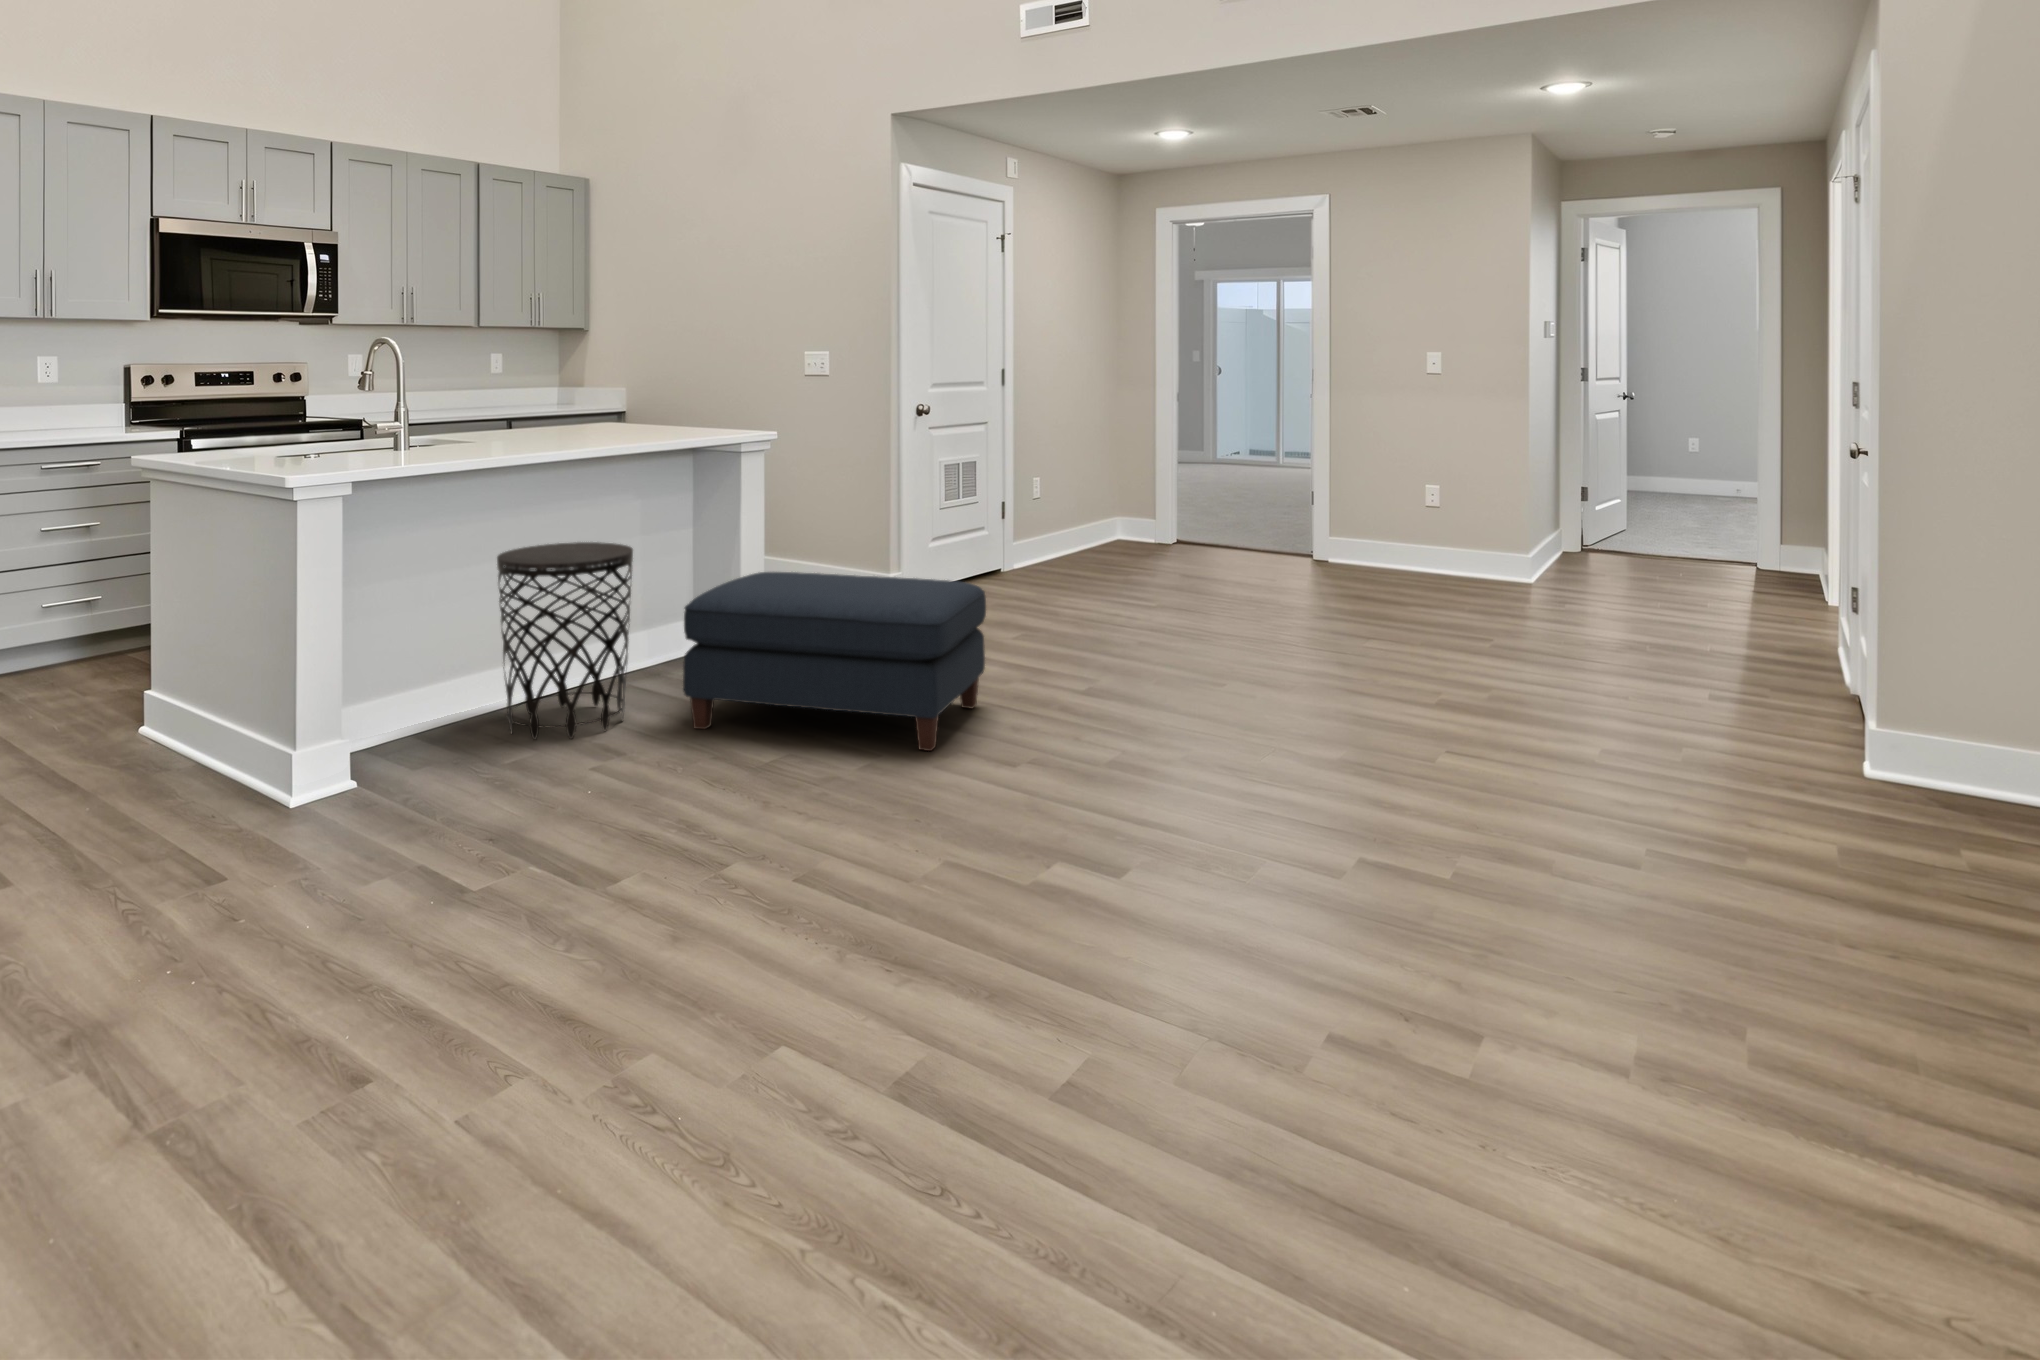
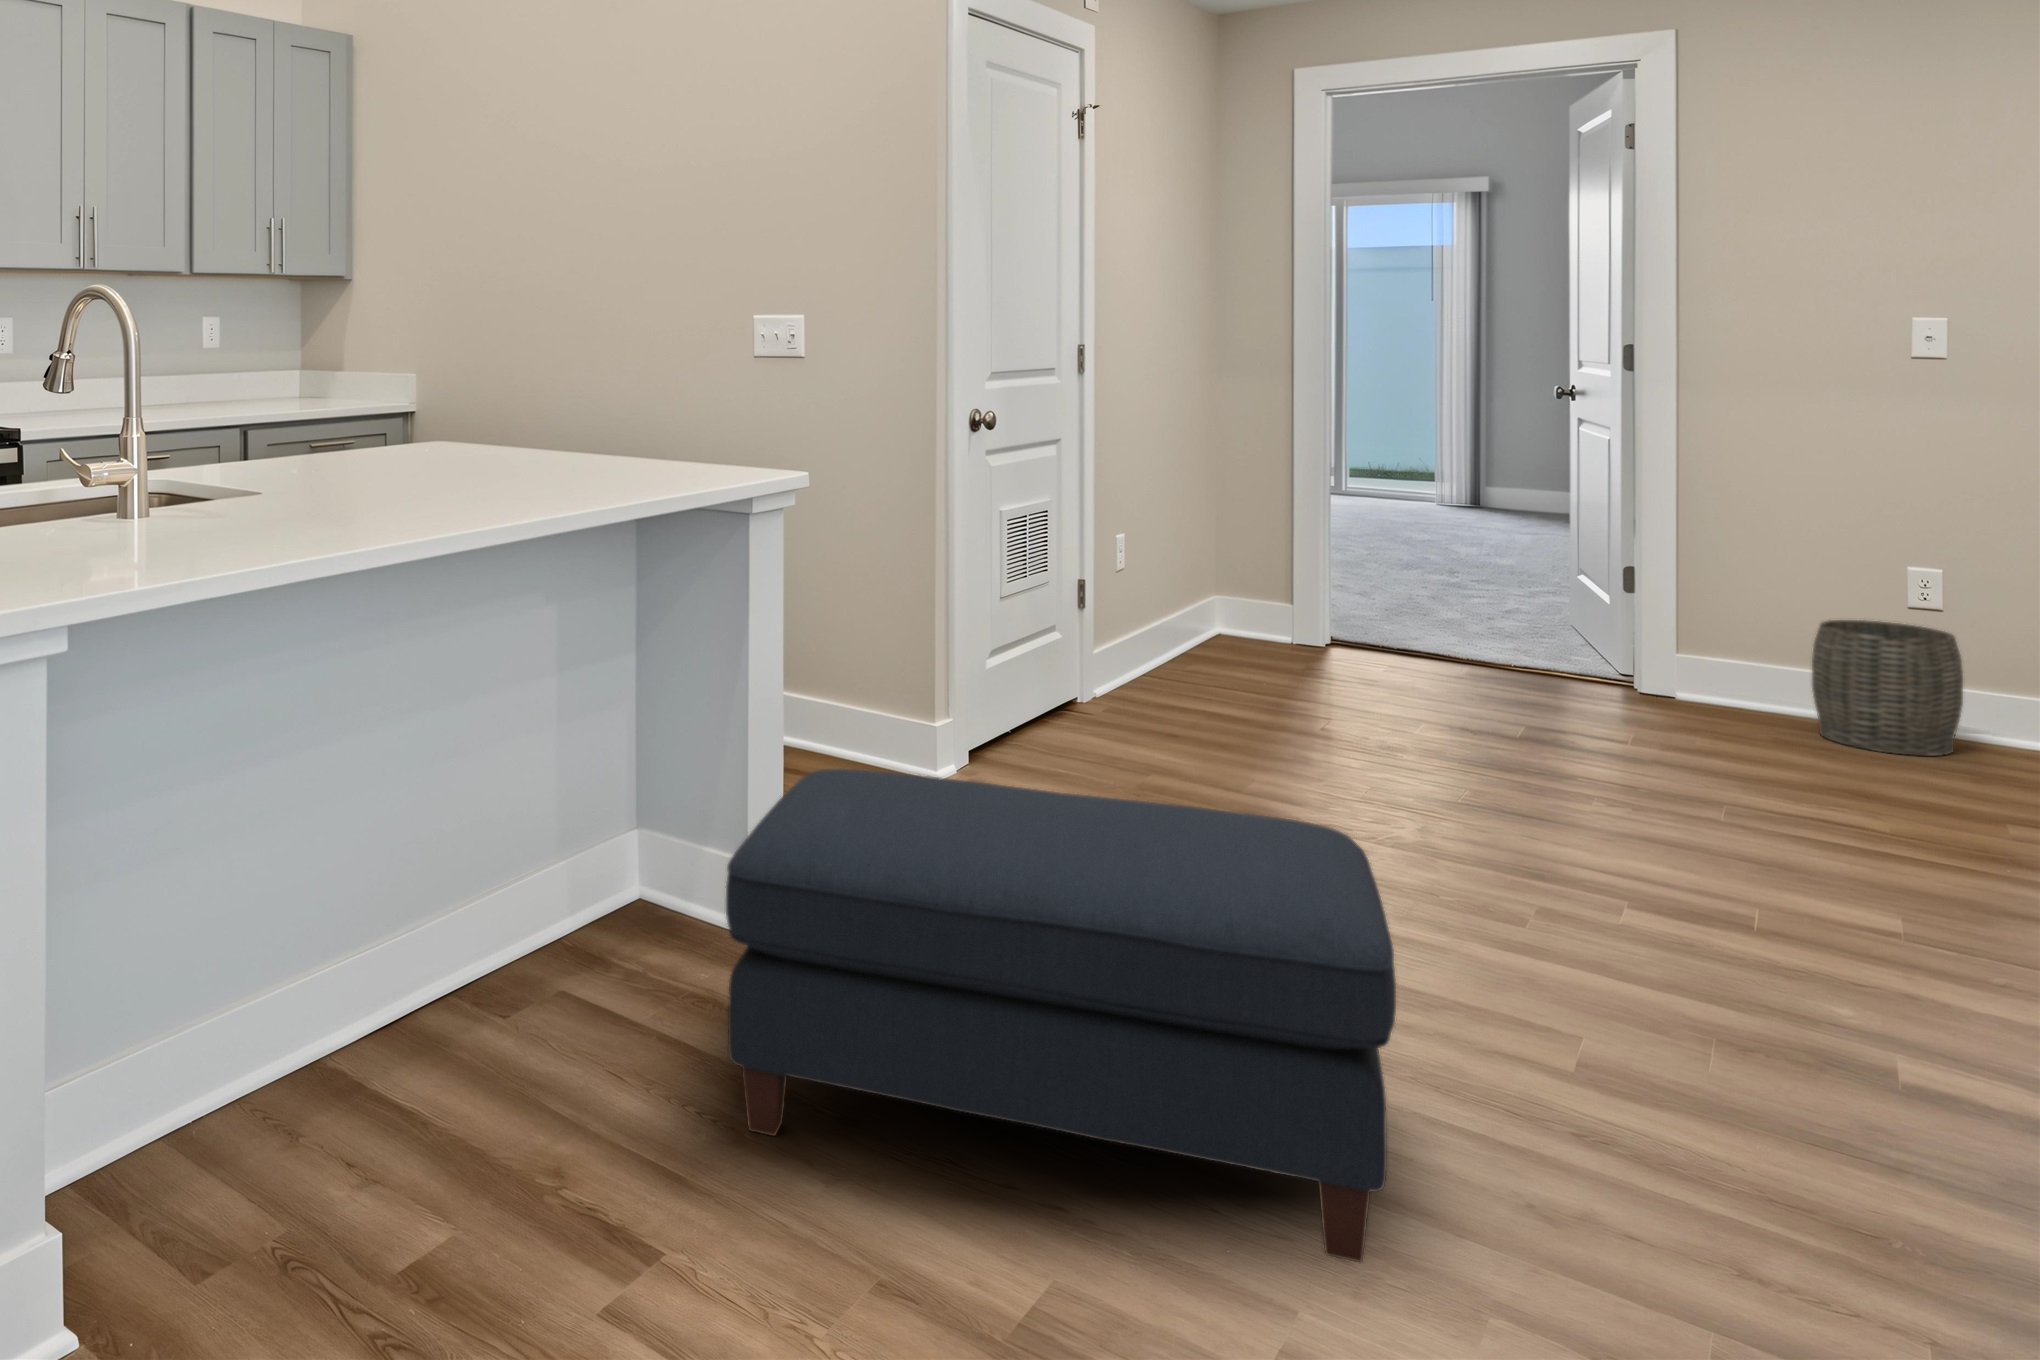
woven basket: none [1379,514,1443,583] -> present [1812,620,1963,756]
side table: present [497,542,633,740] -> none [332,705,605,1152]

